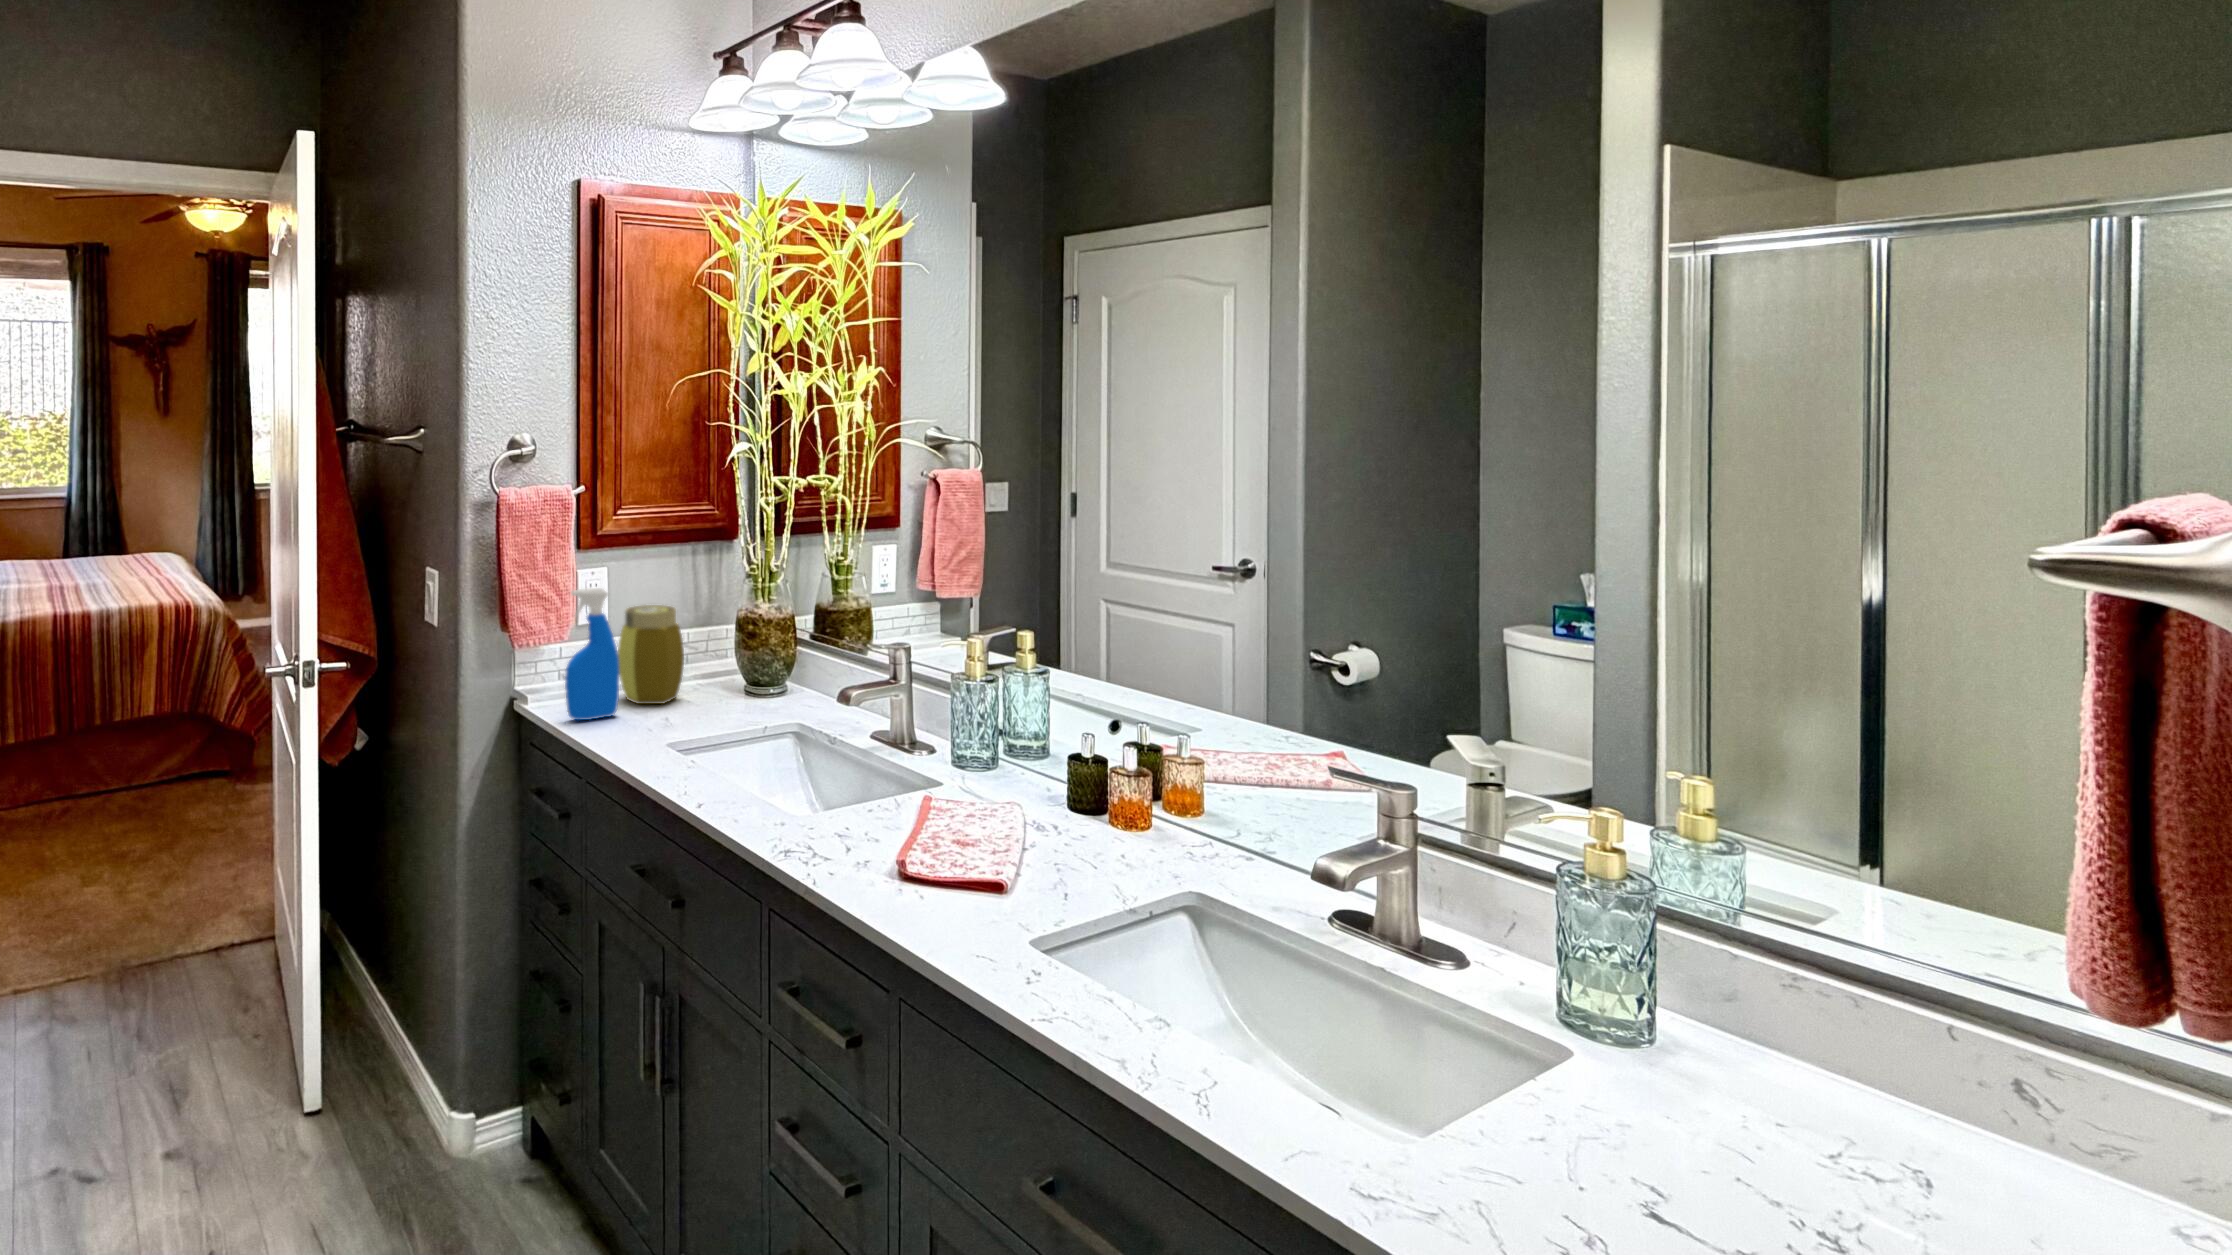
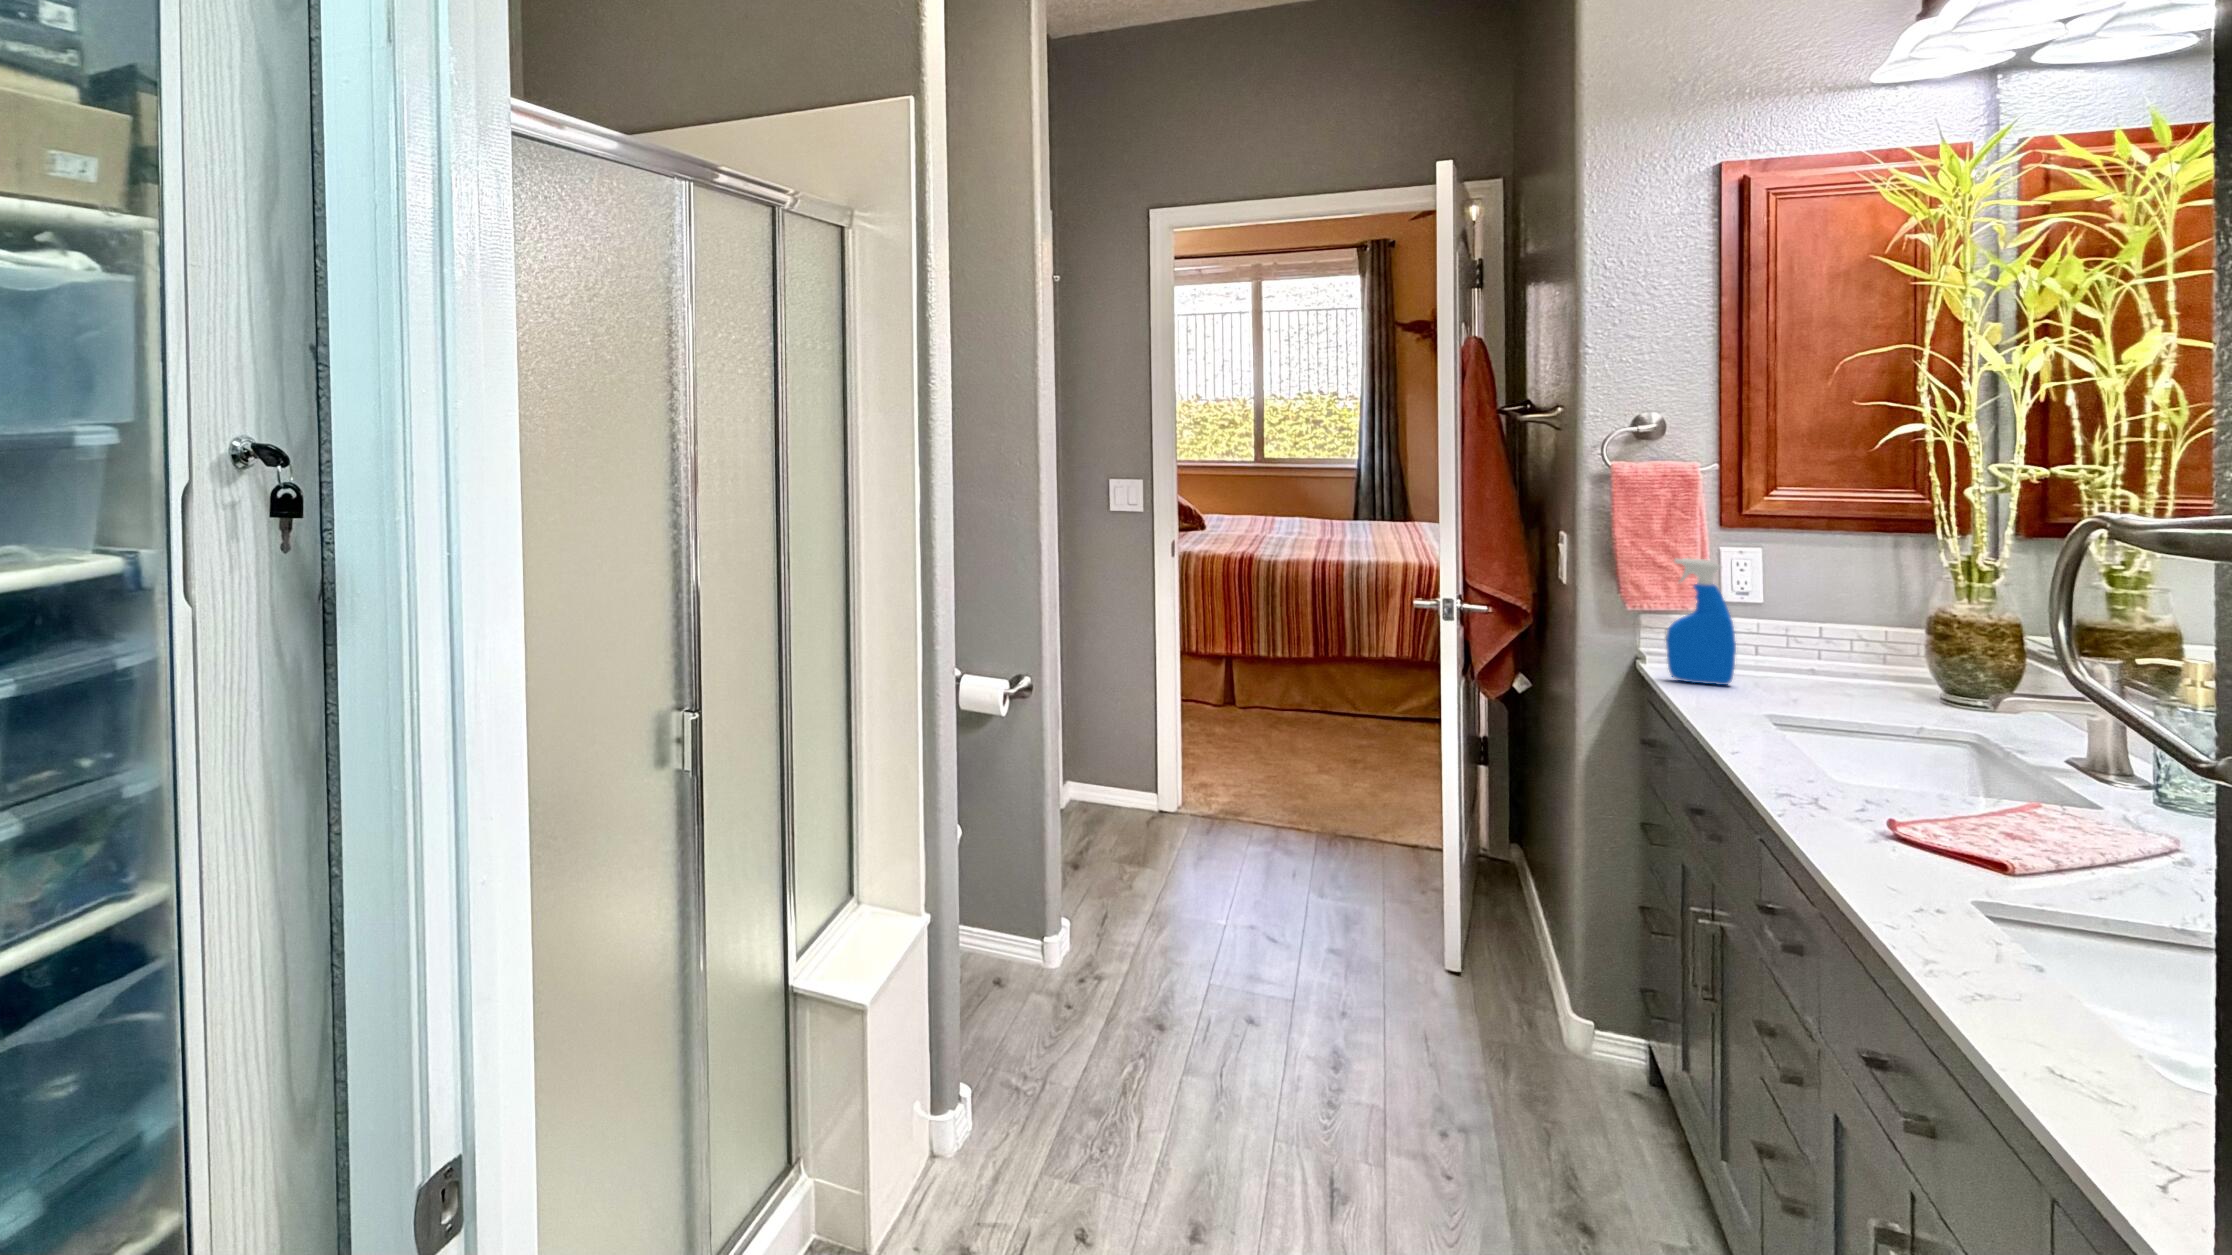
jar: present [618,605,684,704] -> none [1753,588,1840,688]

